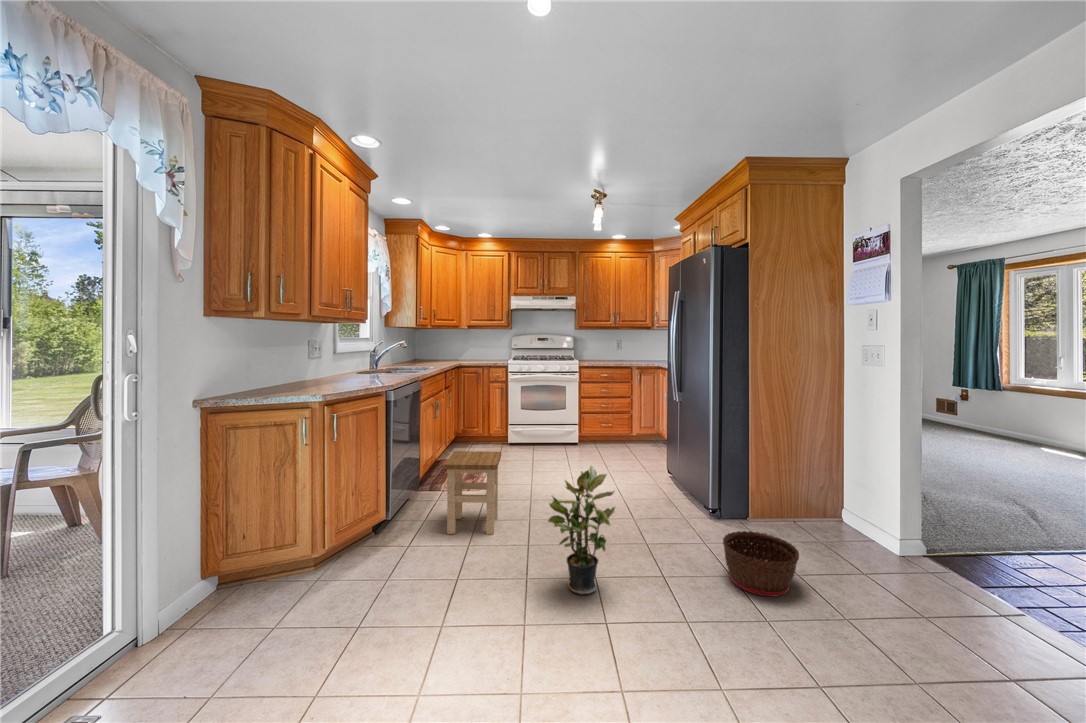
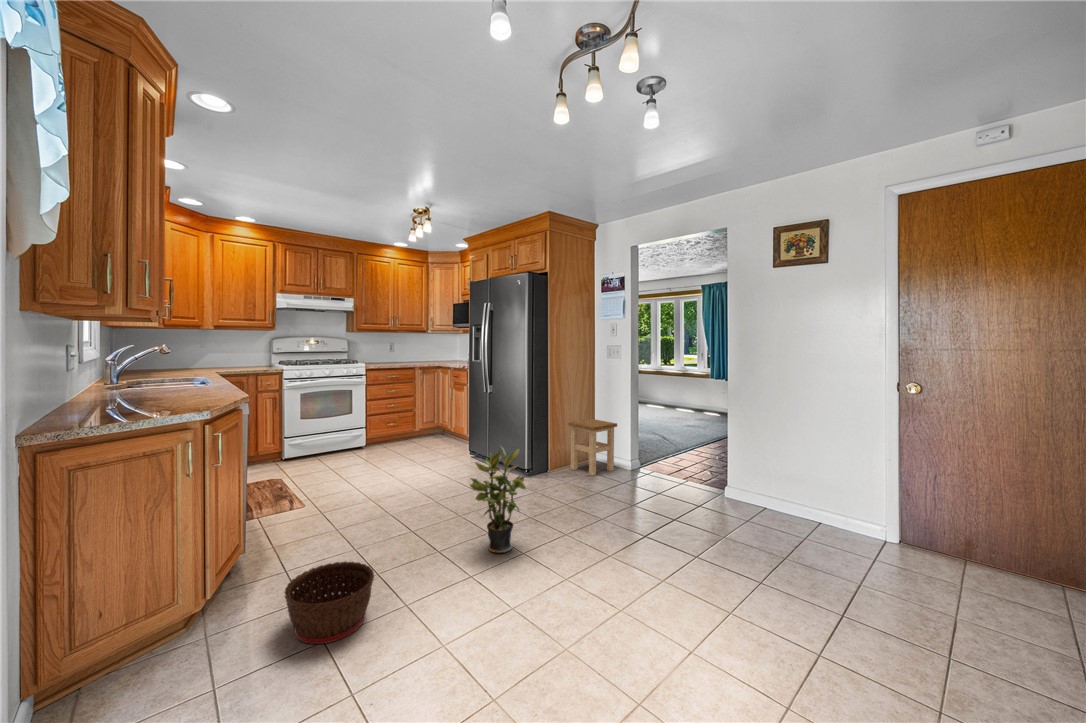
stool: present [444,451,501,535] -> present [568,419,617,476]
basket: present [723,531,799,597] -> present [285,562,374,644]

